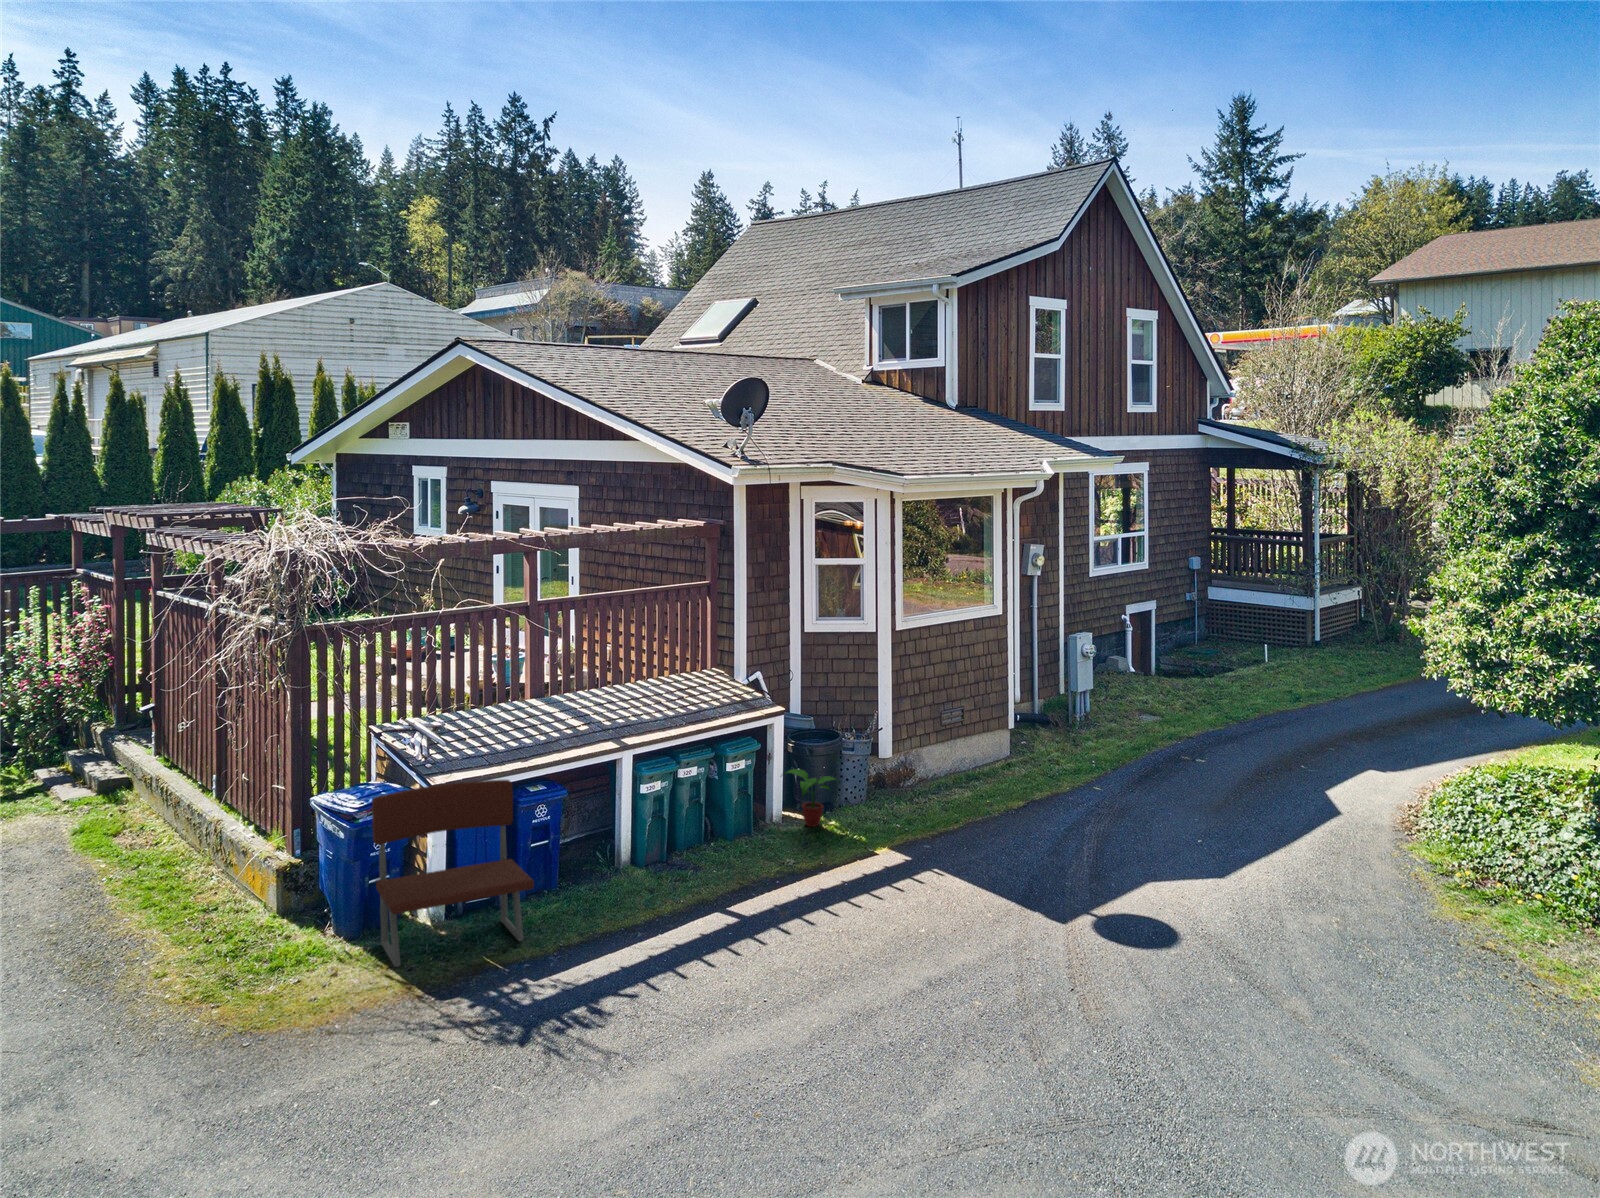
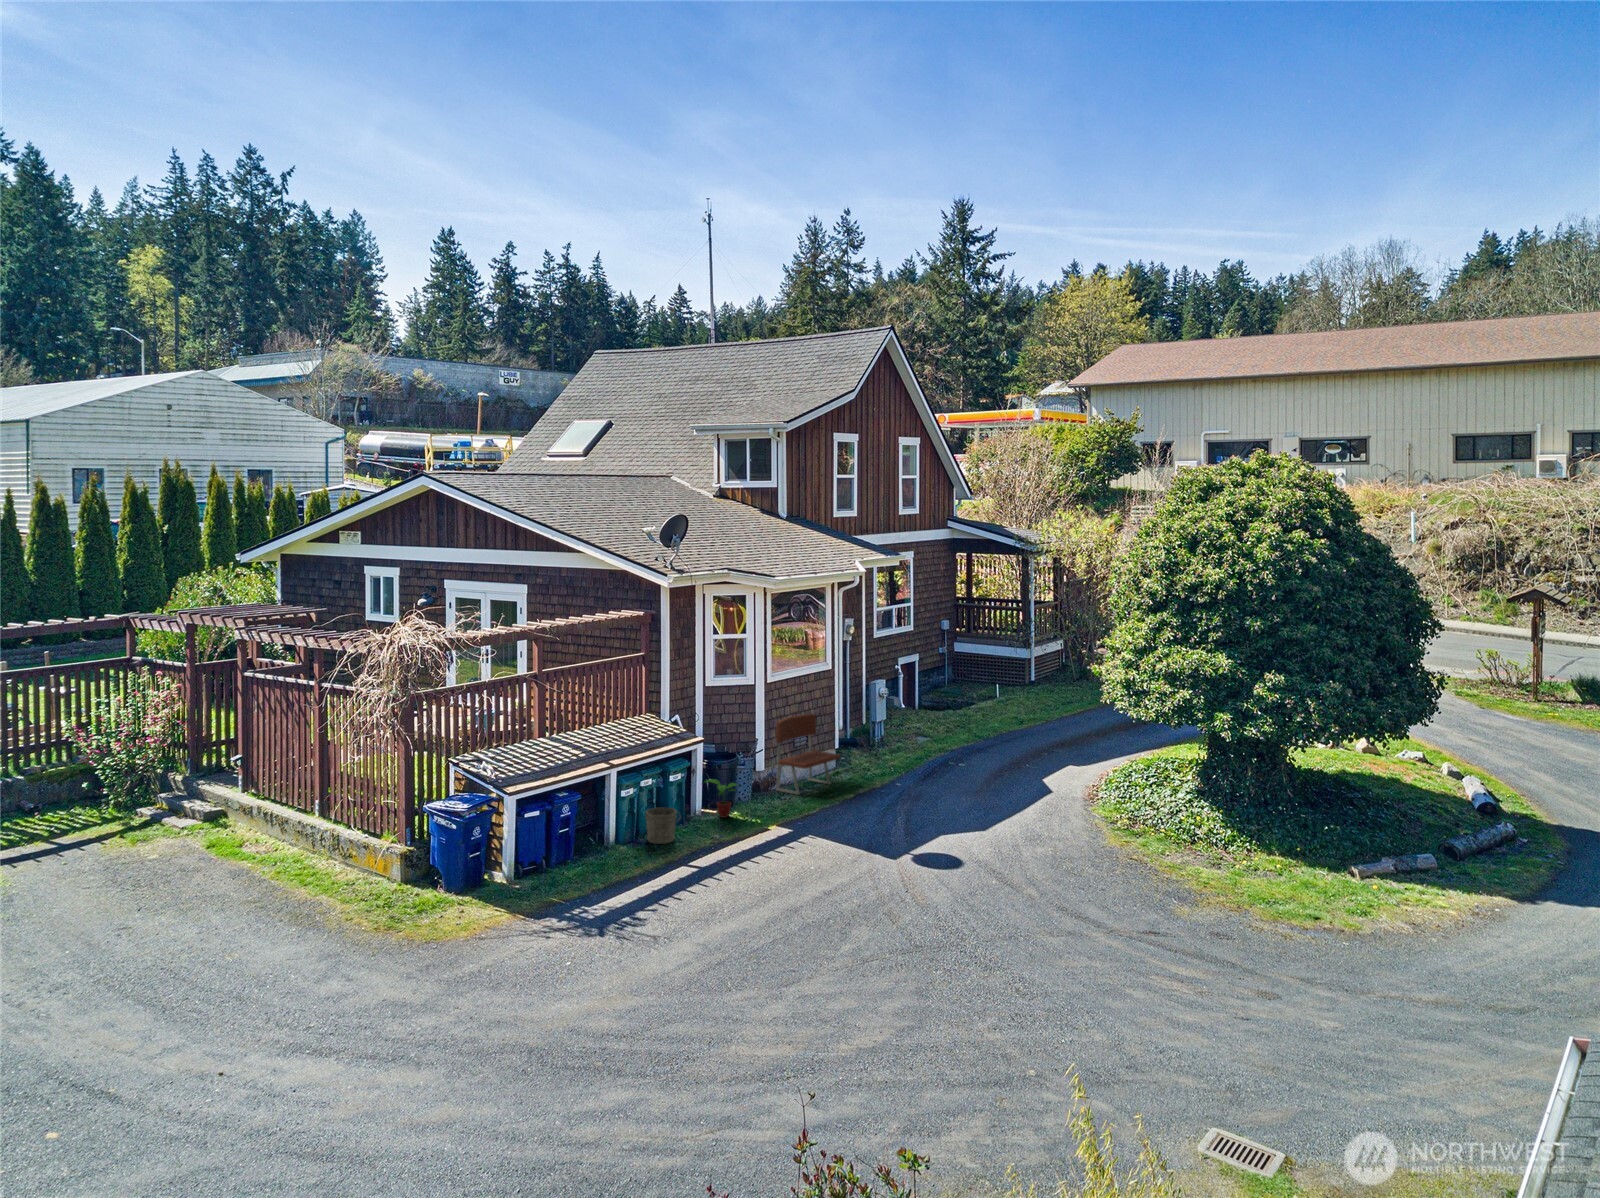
bench: present [372,780,534,967] -> present [776,714,840,795]
bucket: none [679,810,732,866] -> present [645,808,677,844]

